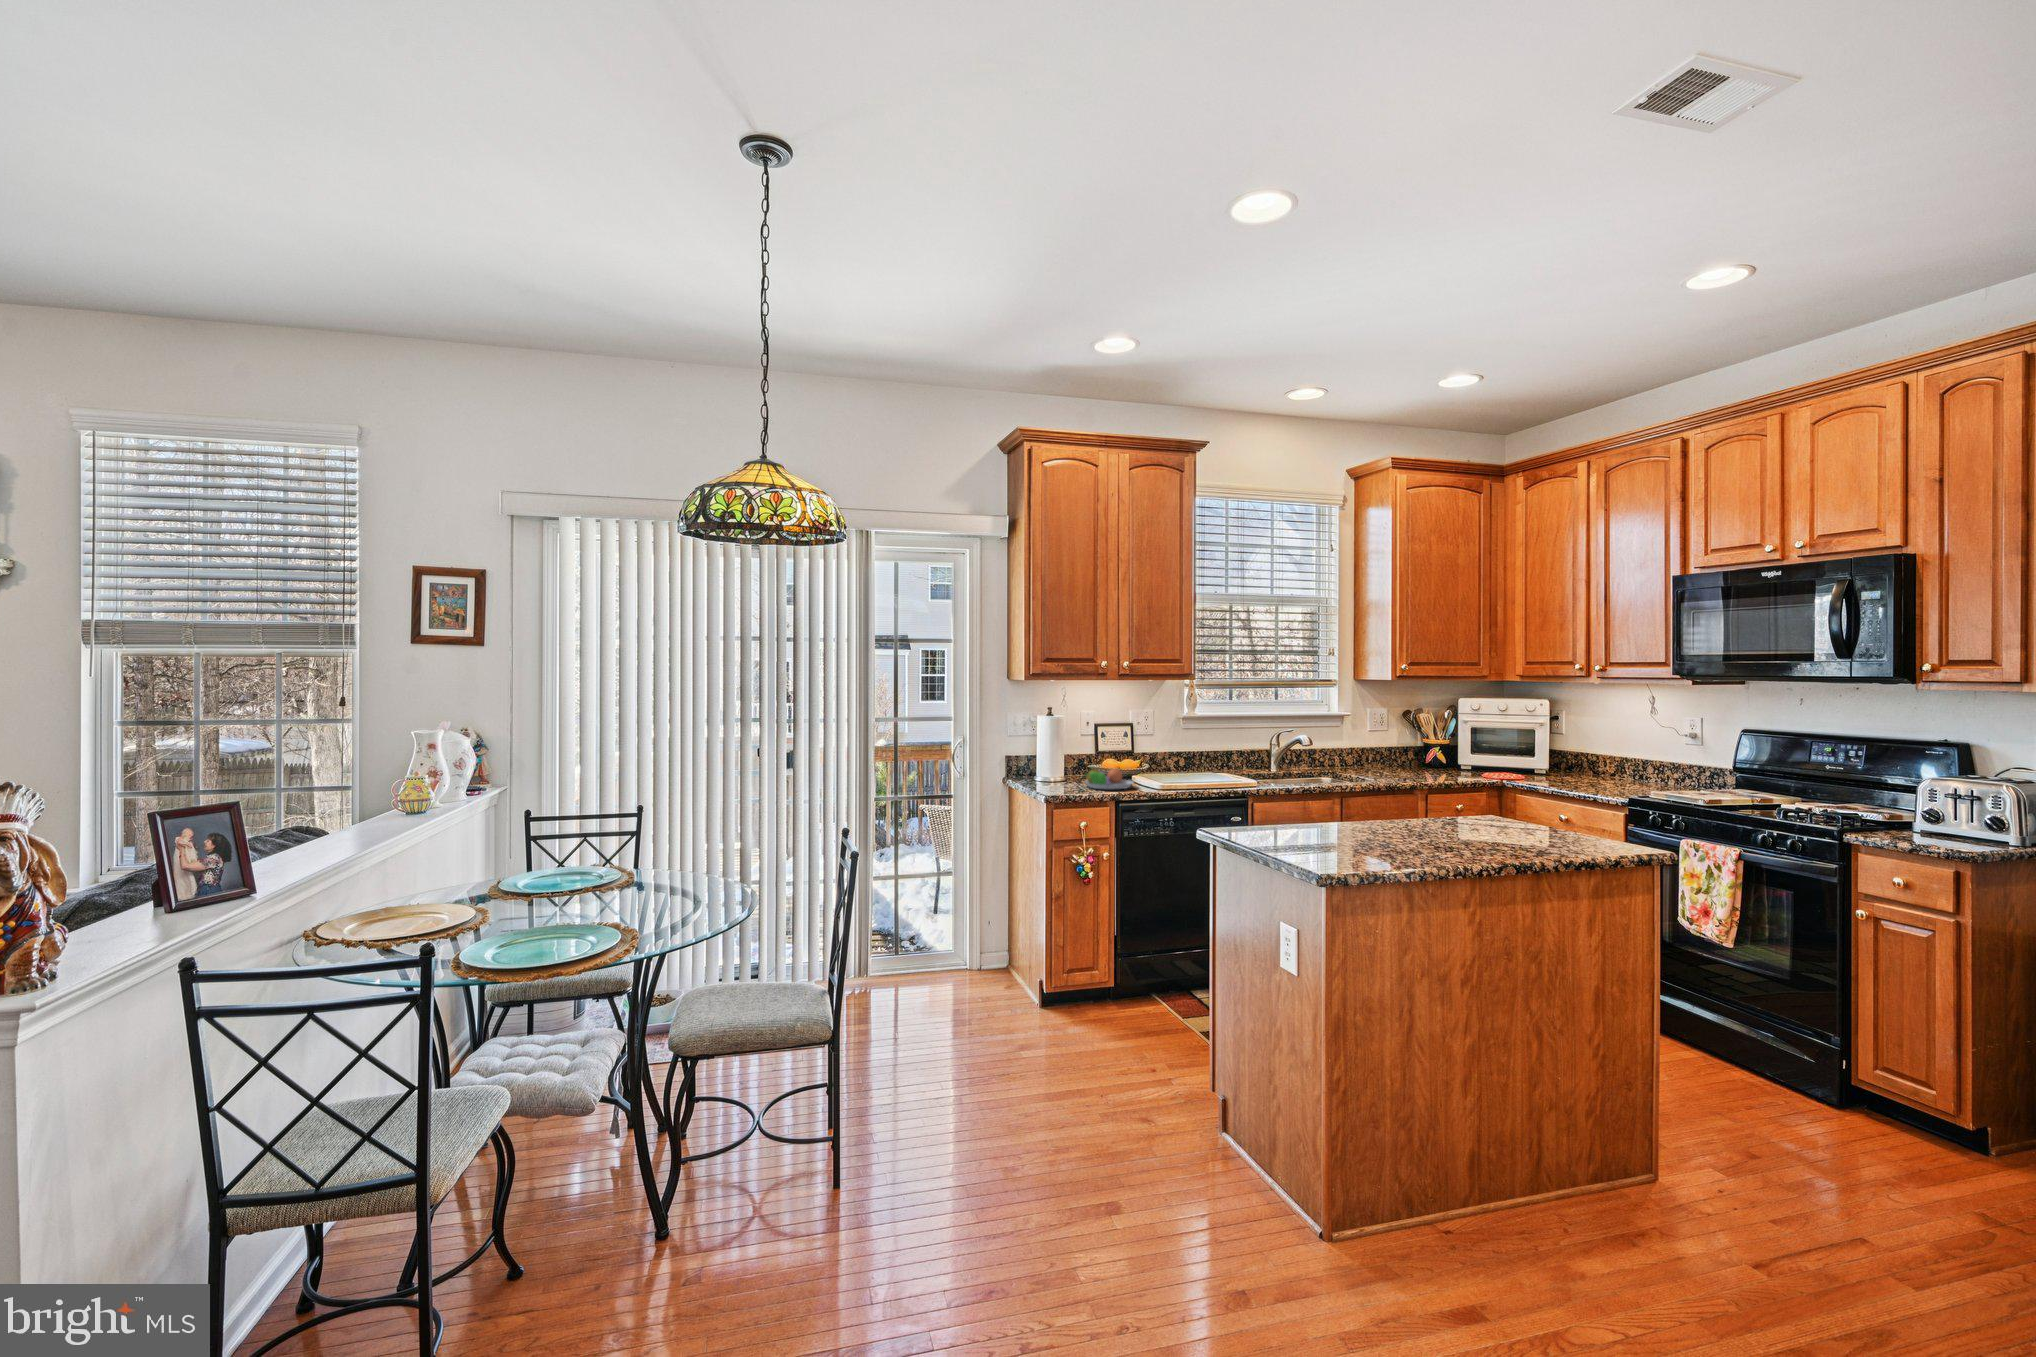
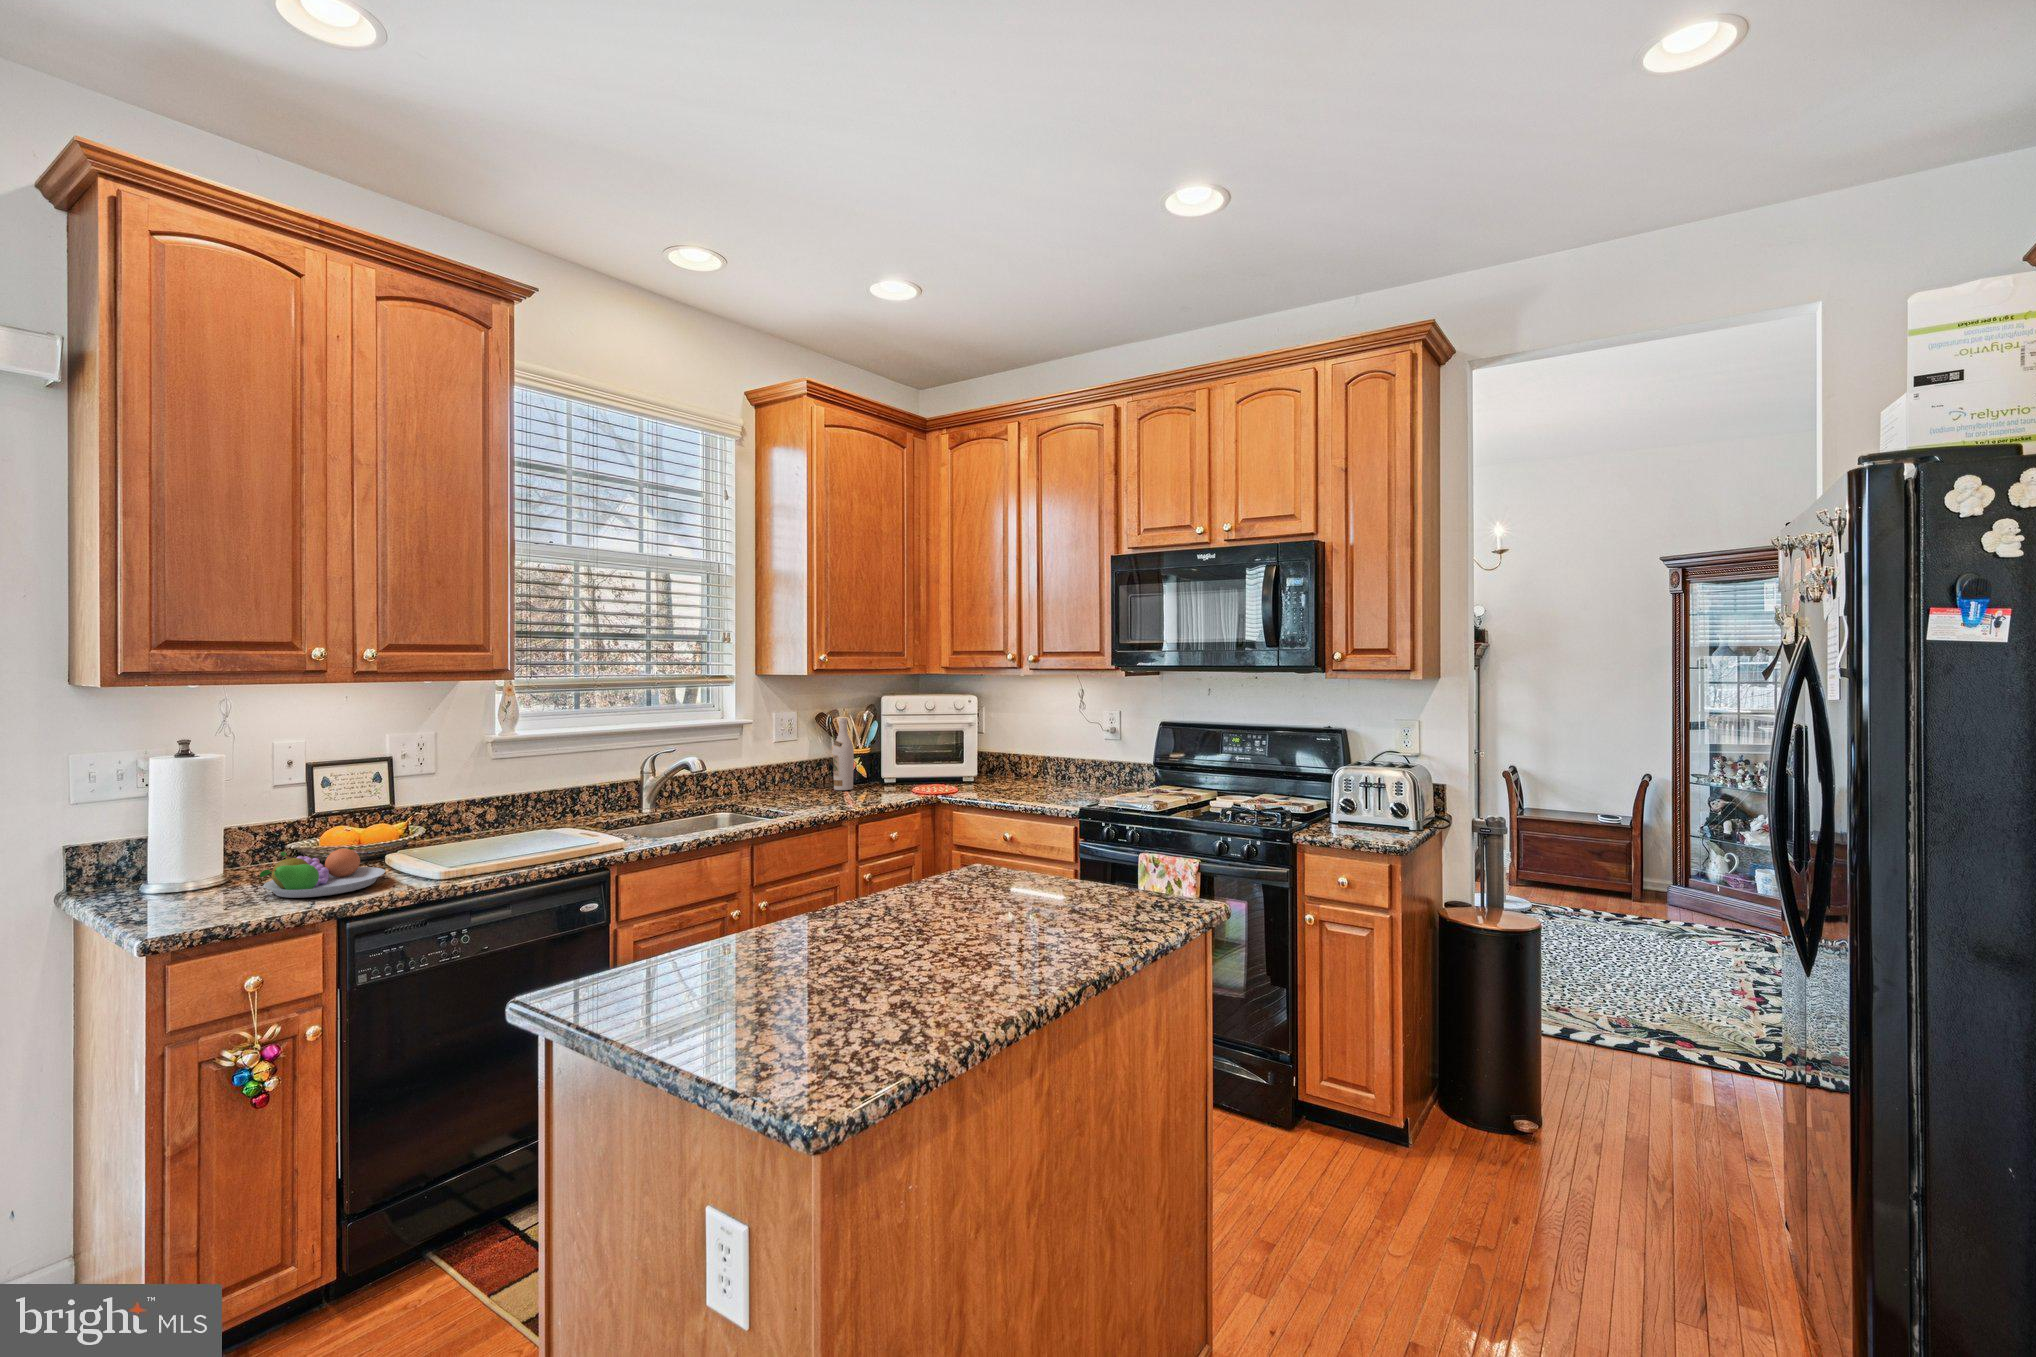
wine bottle: none [1416,714,1434,772] -> present [833,718,854,790]

